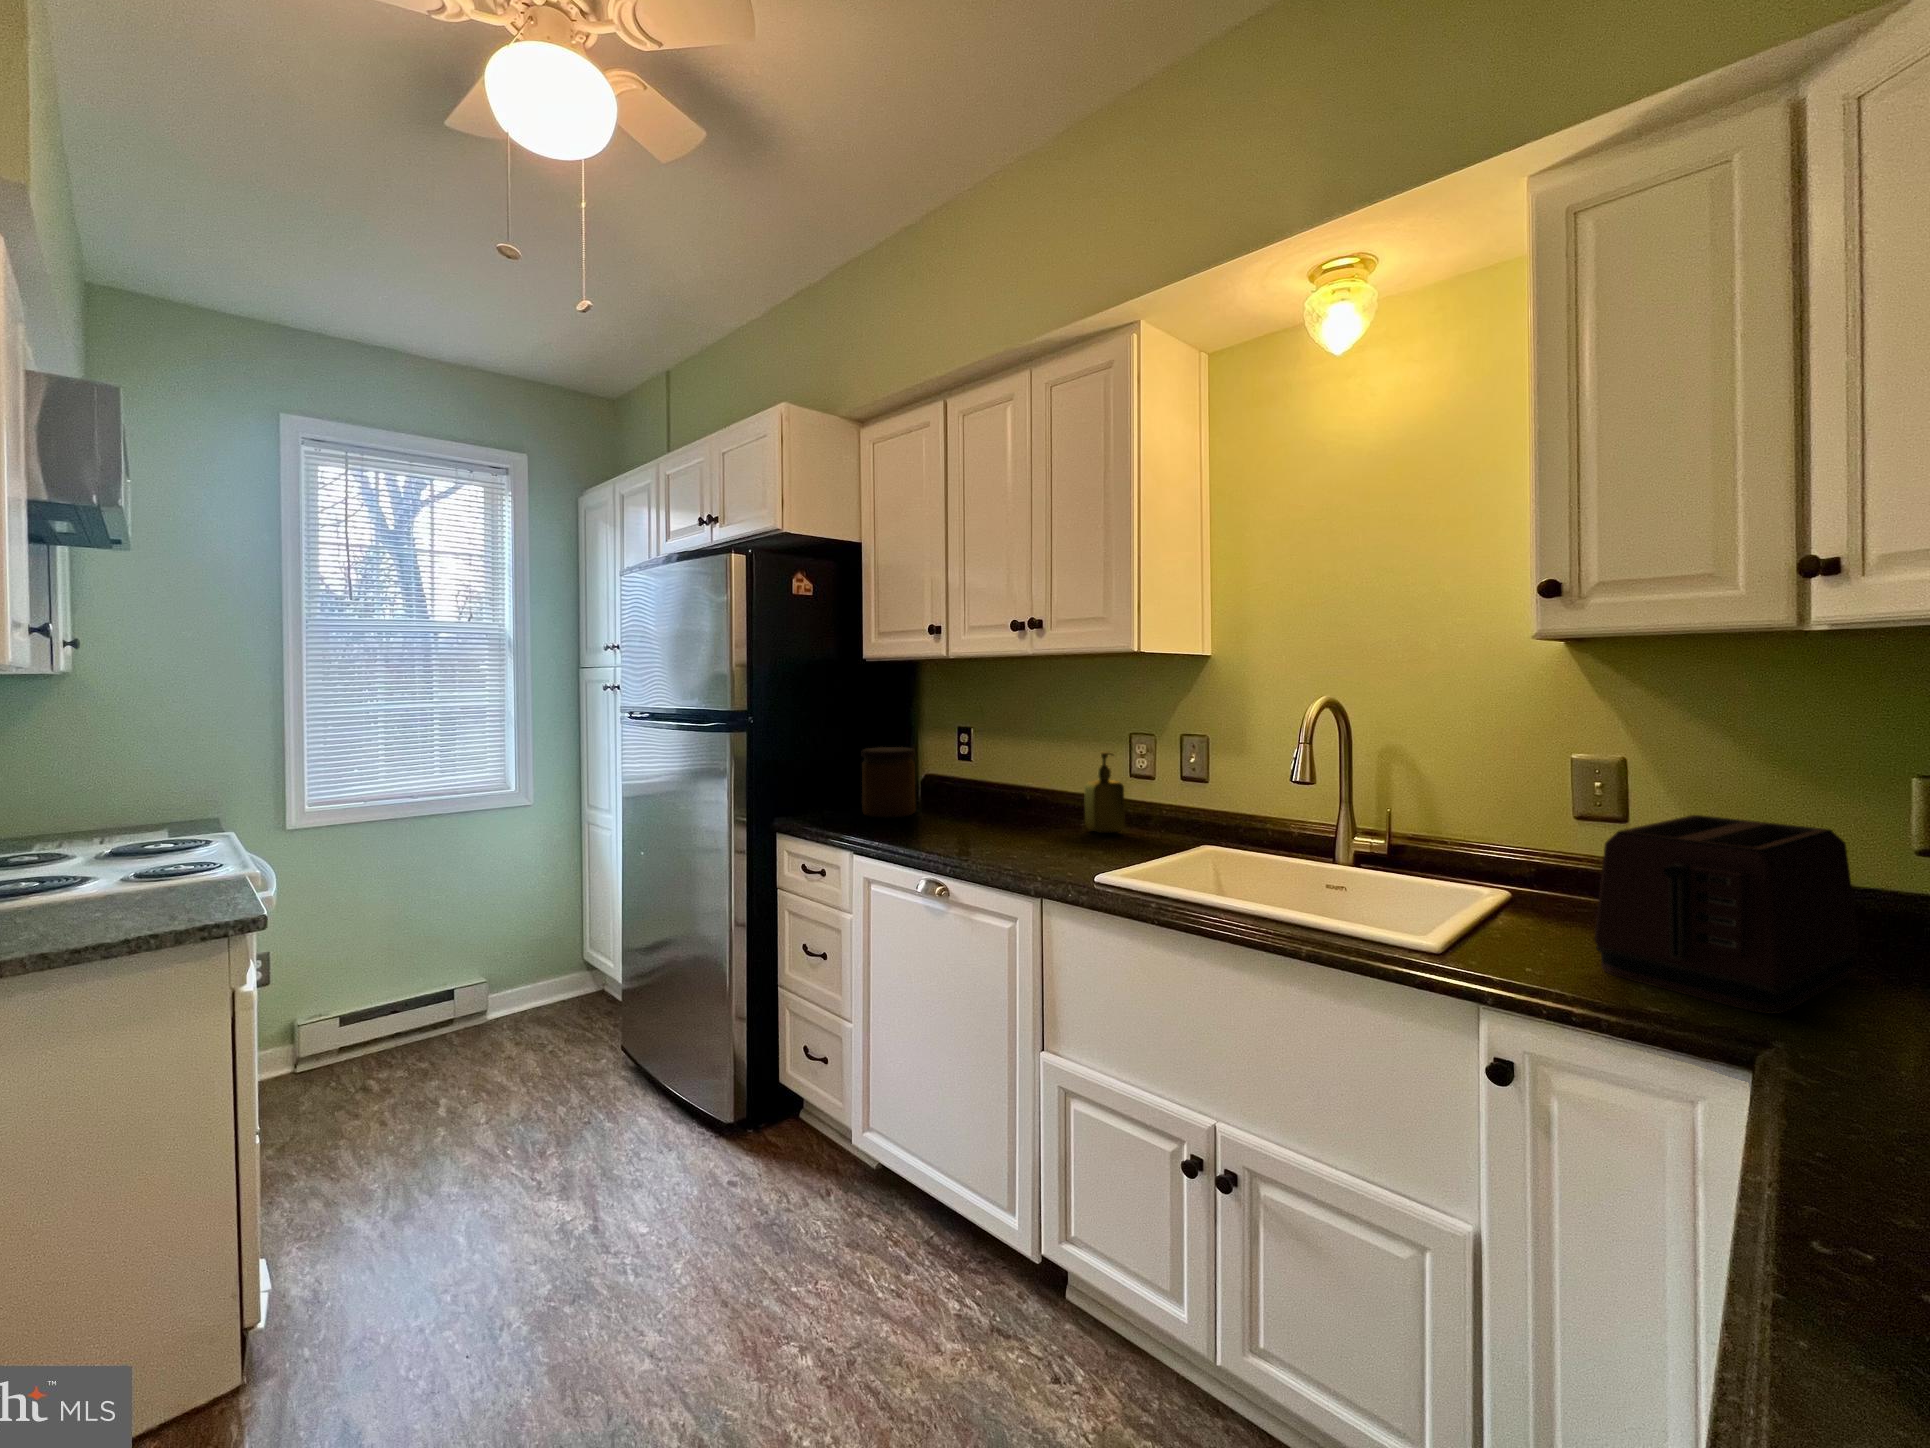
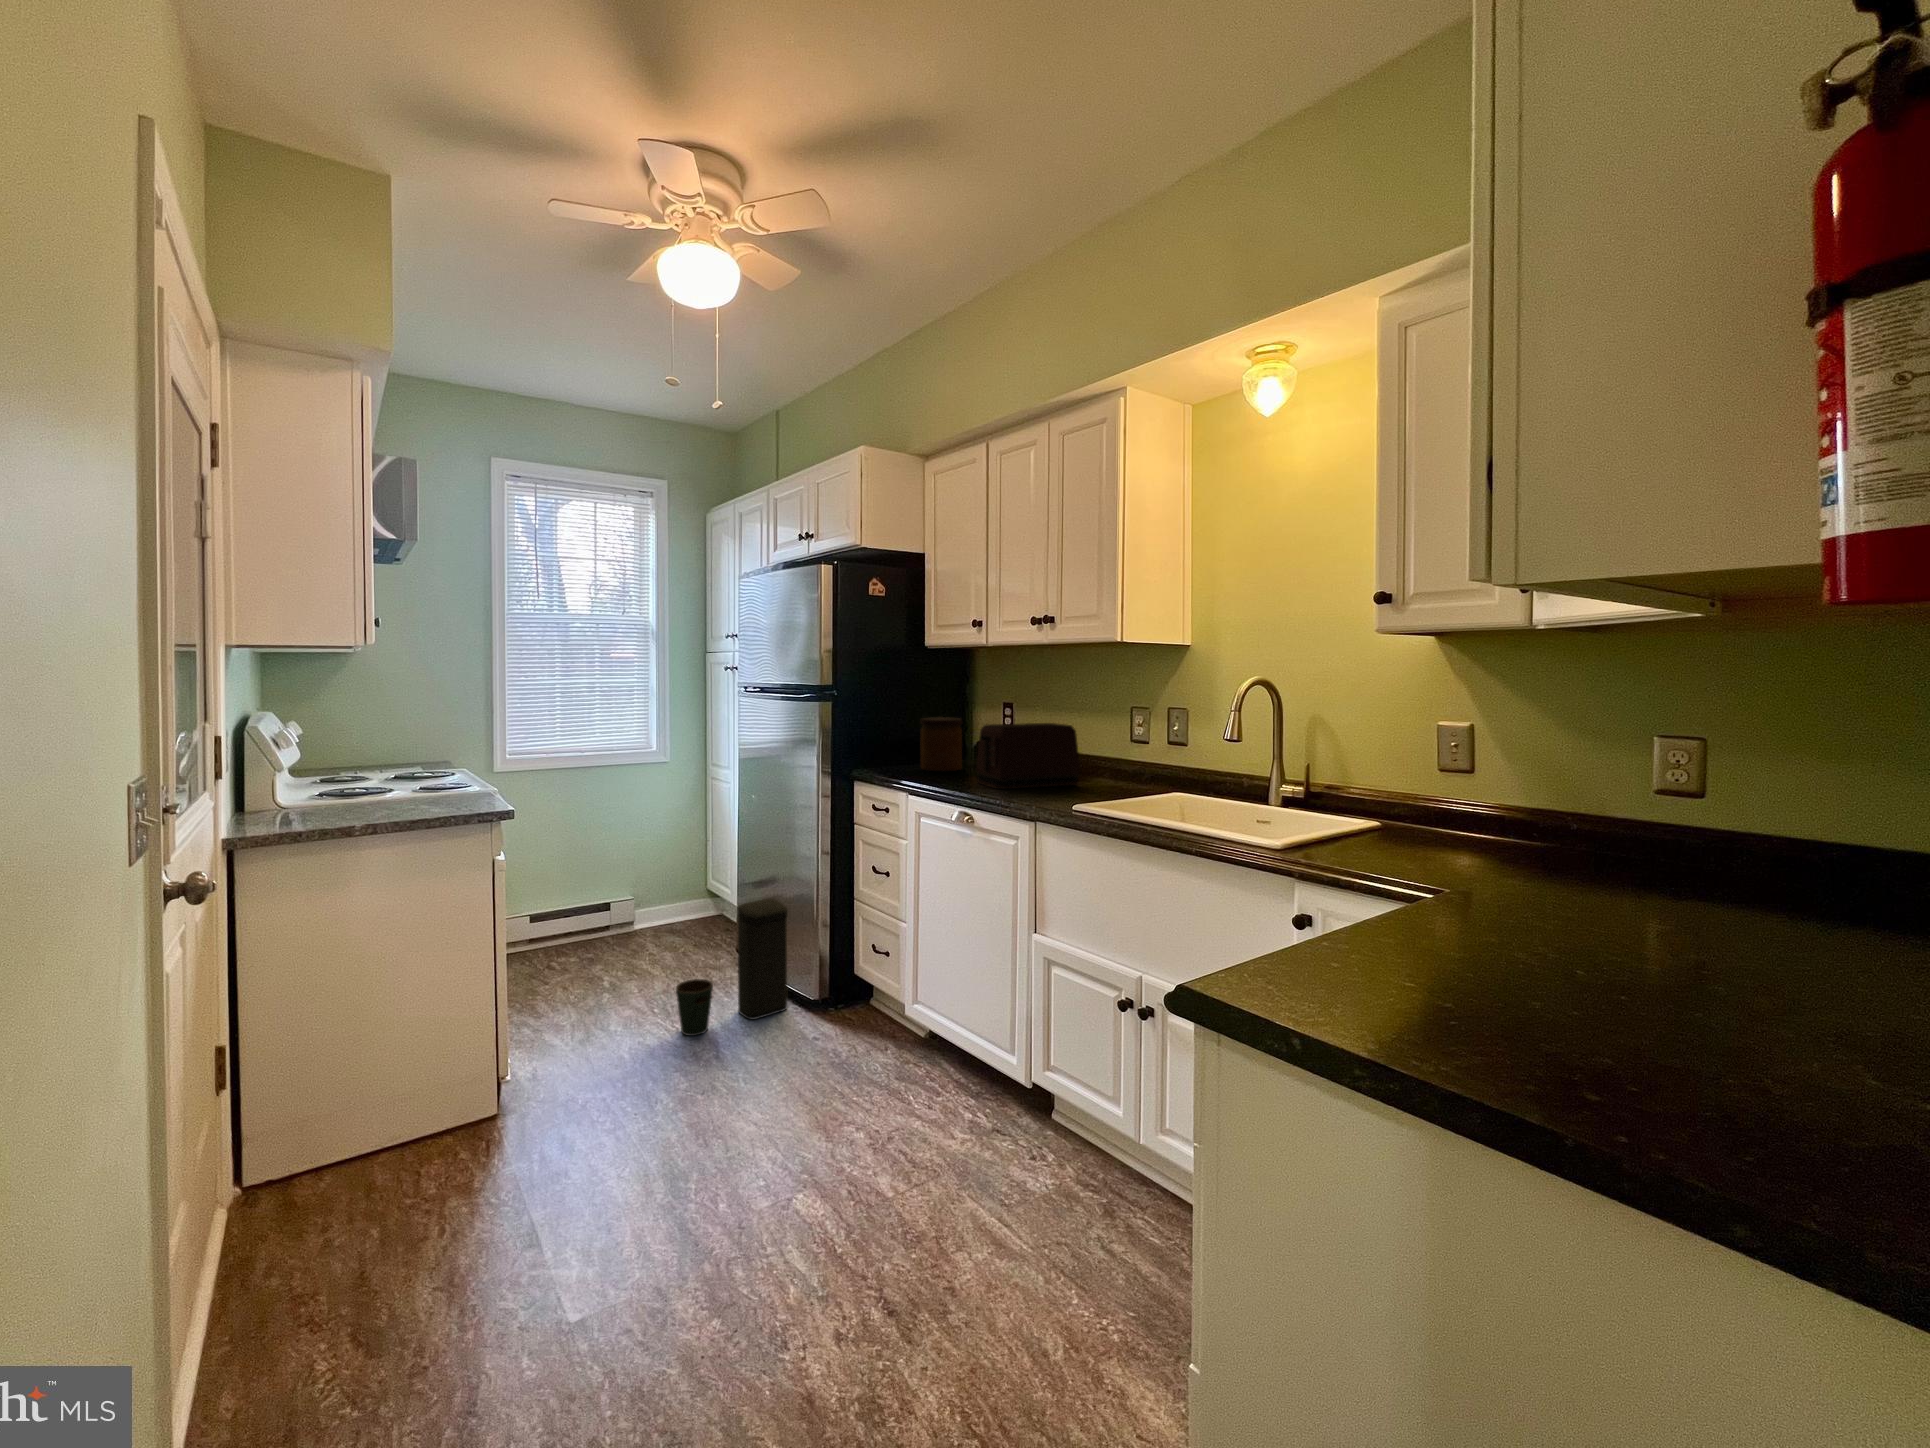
soap dispenser: present [1085,752,1125,833] -> none [1090,721,1121,785]
toaster: present [1595,815,1859,1014] -> present [976,723,1080,789]
trash can: none [534,989,691,1194] -> present [676,899,788,1036]

